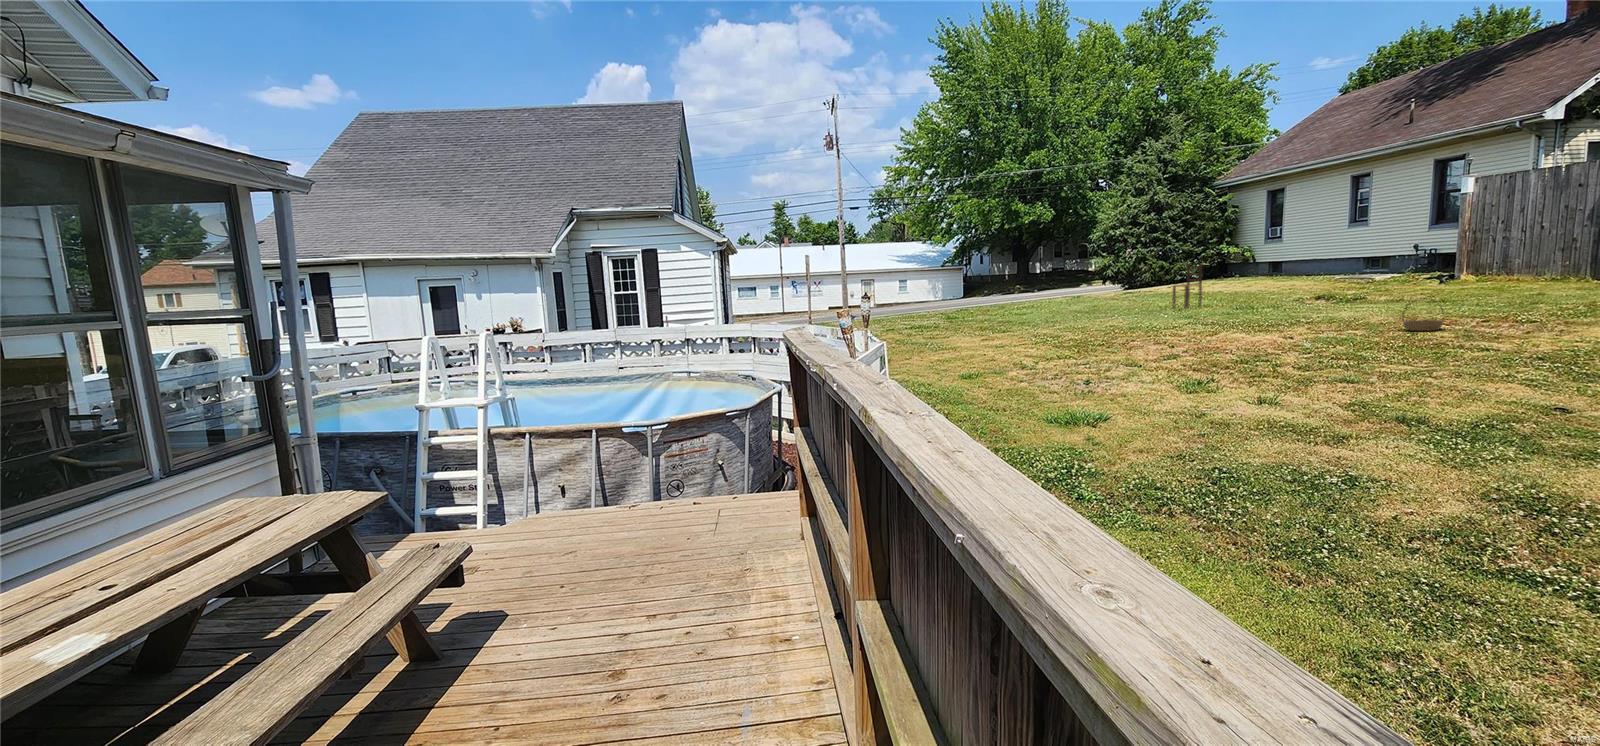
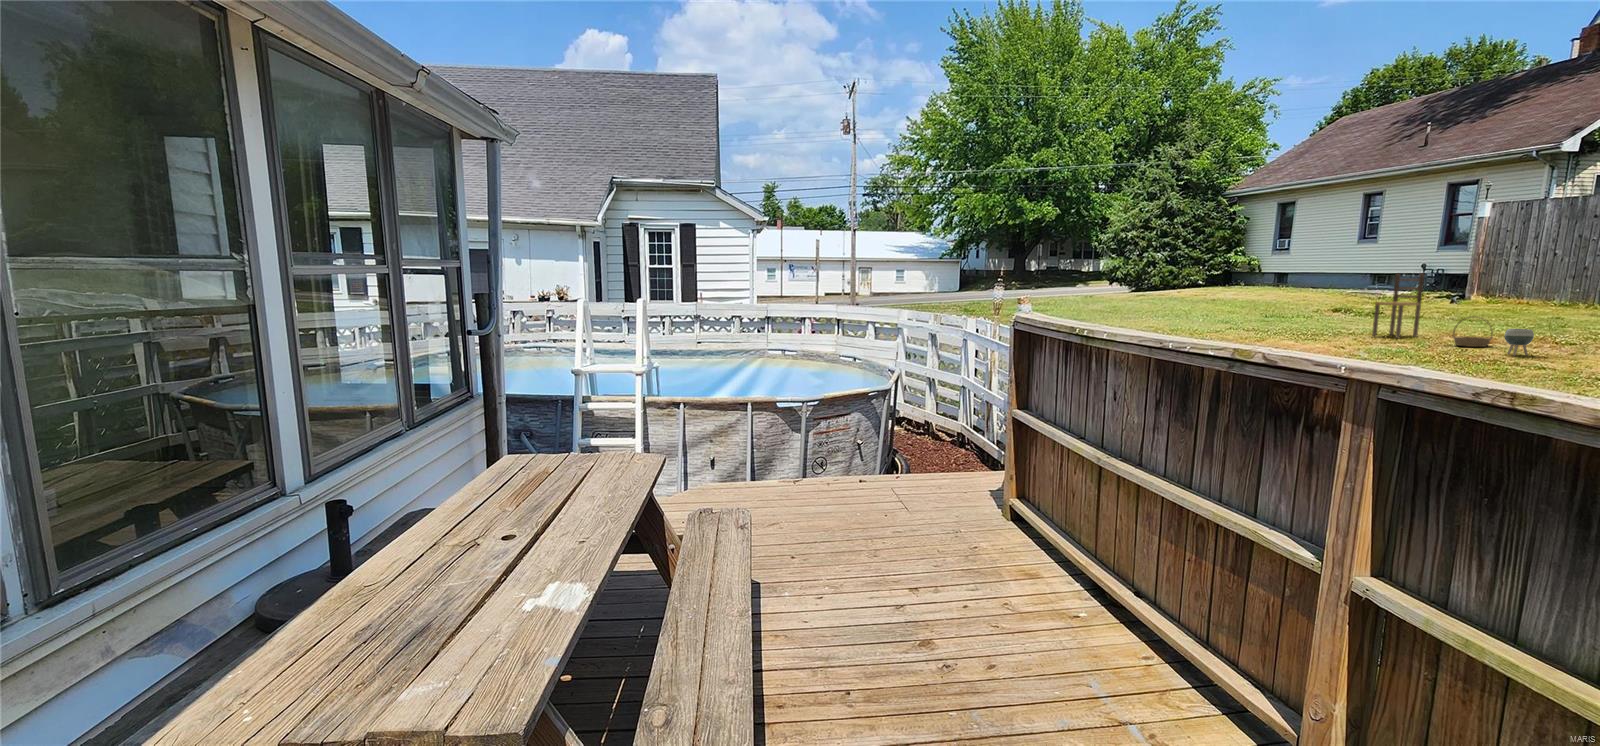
chair: present [1173,263,1202,309] -> present [1372,273,1424,338]
planter: none [1450,309,1482,339] -> present [1504,329,1534,356]

